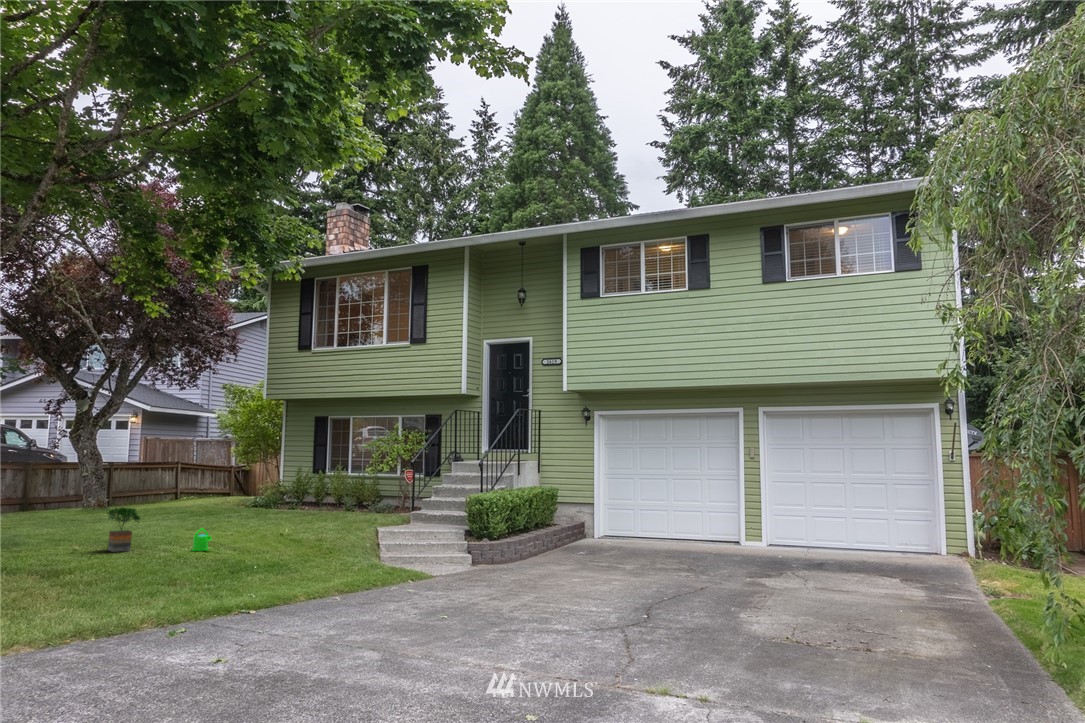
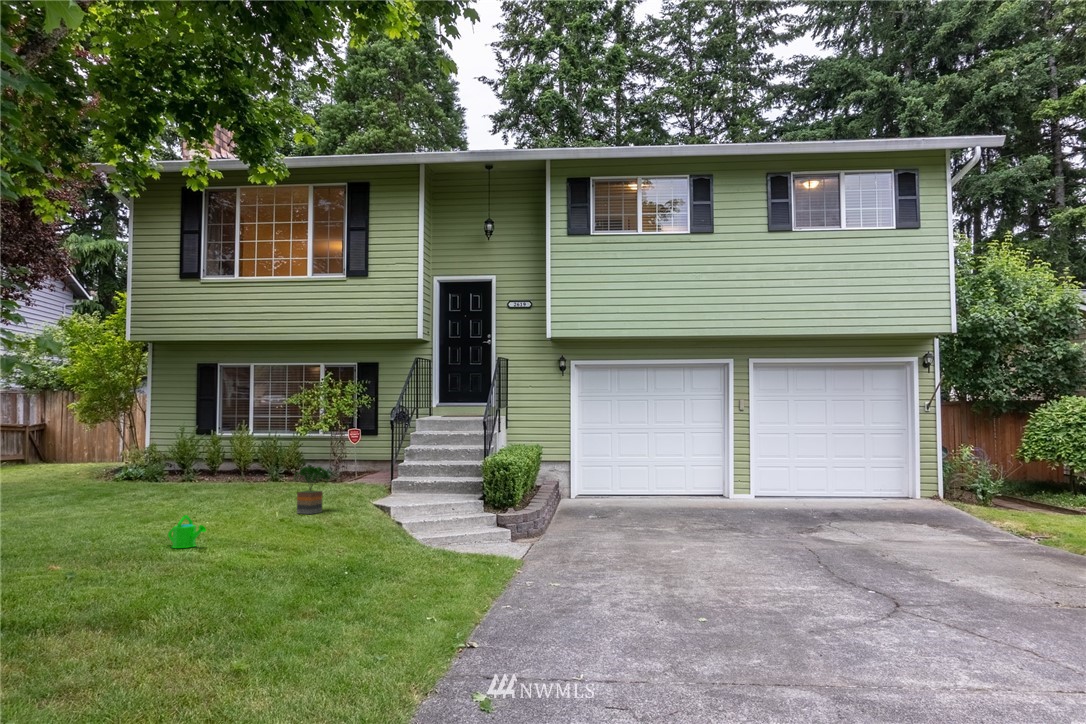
potted tree: present [108,507,140,552] -> present [294,466,330,514]

